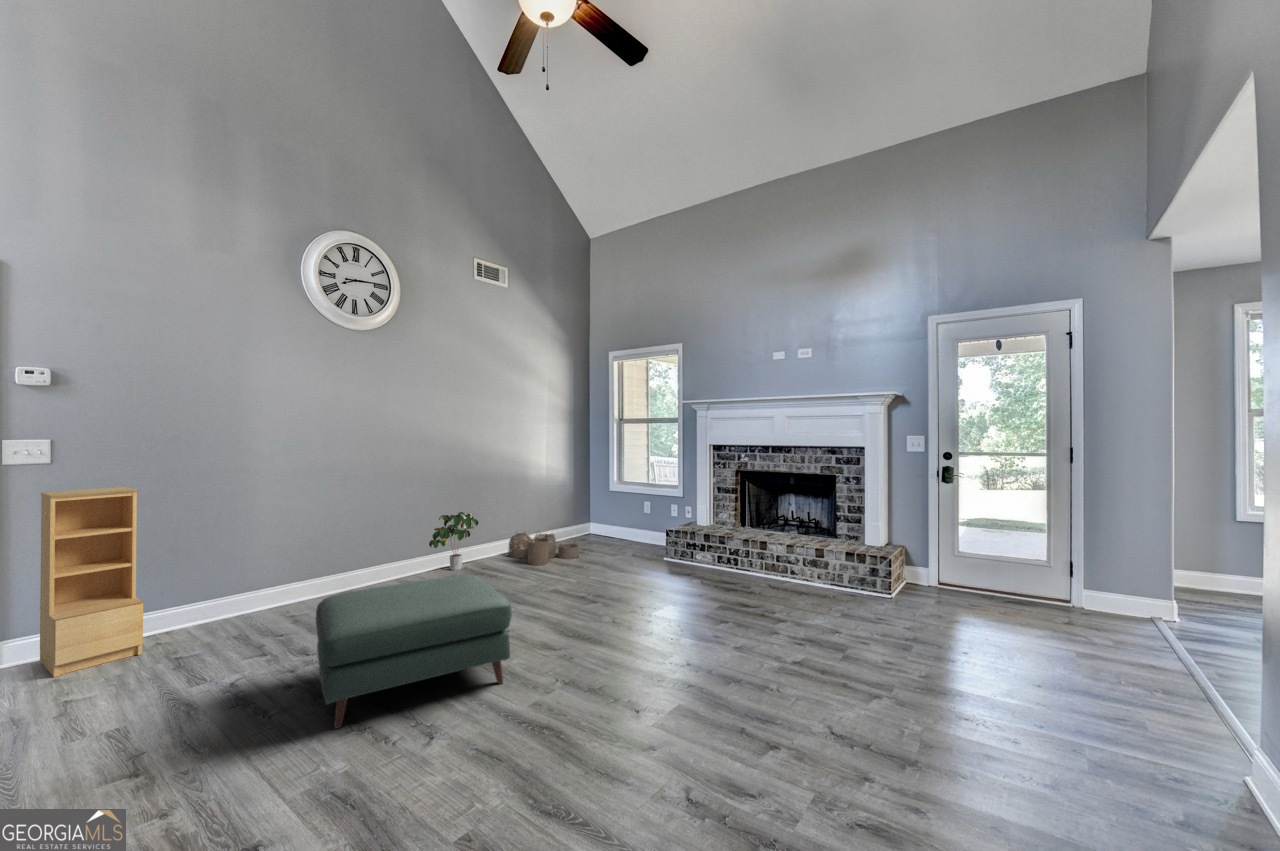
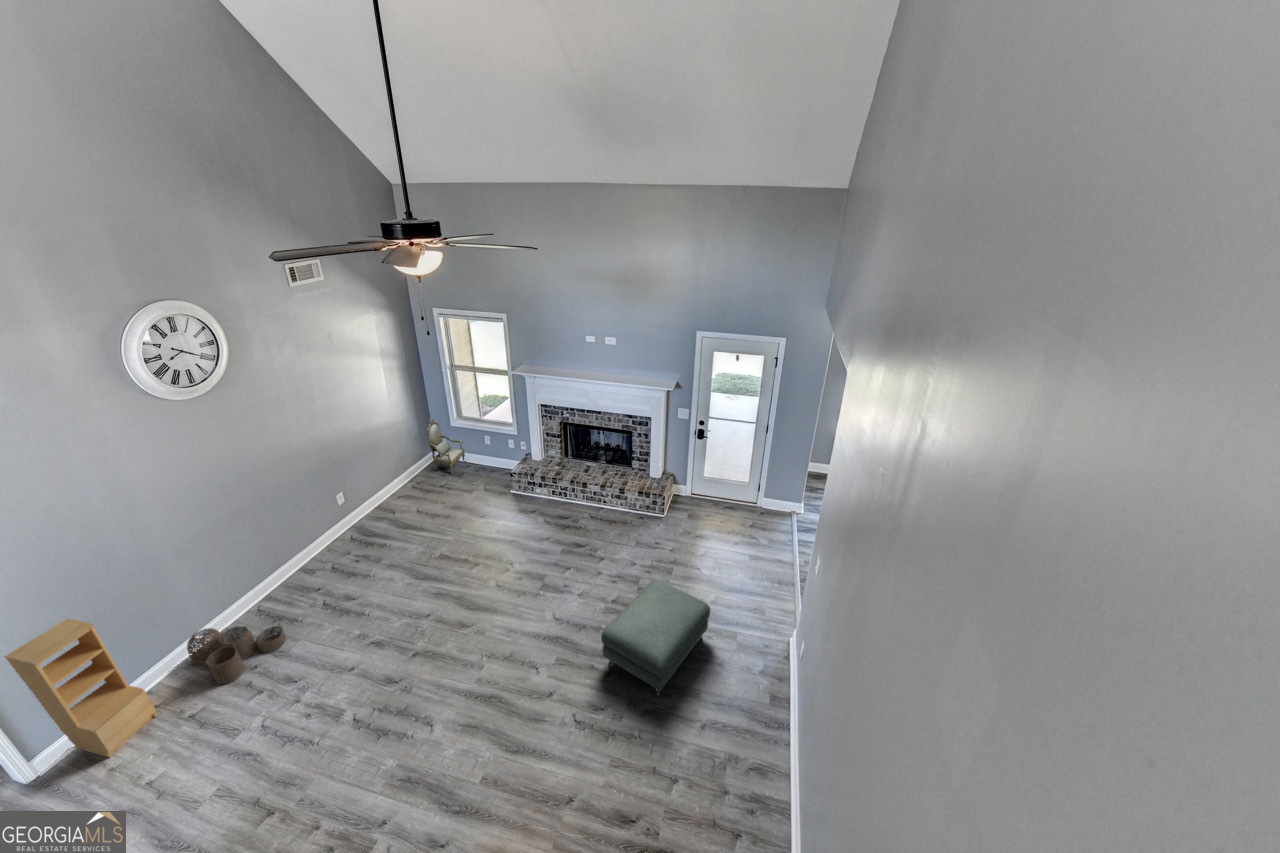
armchair: none [581,457,622,544] -> present [427,419,466,475]
potted plant: present [429,512,478,570] -> none [317,496,352,544]
woven basket: present [508,533,578,565] -> present [187,624,286,684]
ottoman: present [316,575,512,729] -> present [601,579,710,697]

